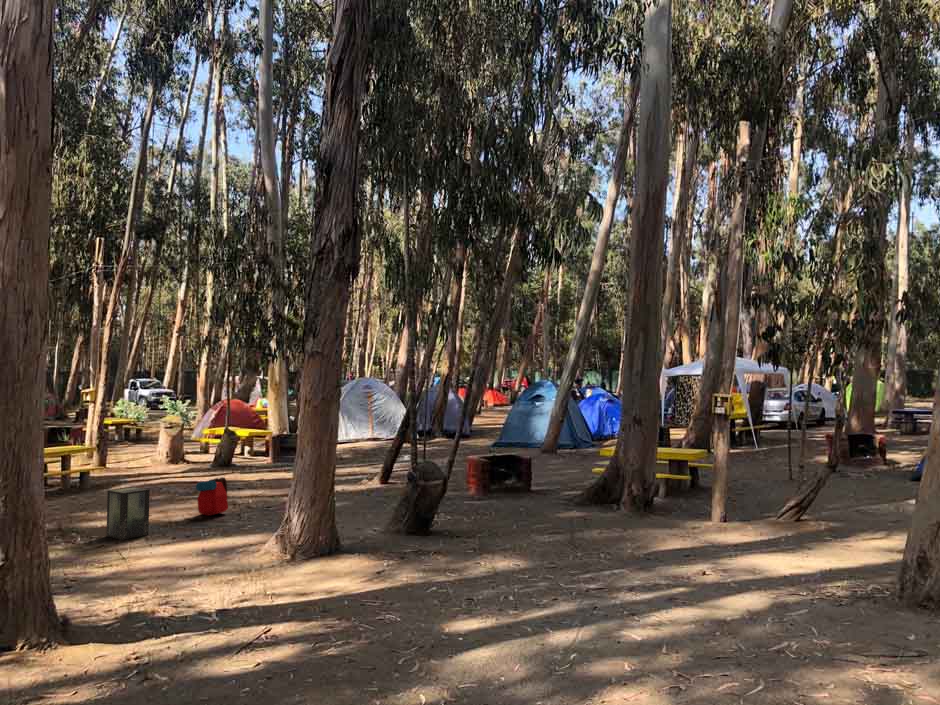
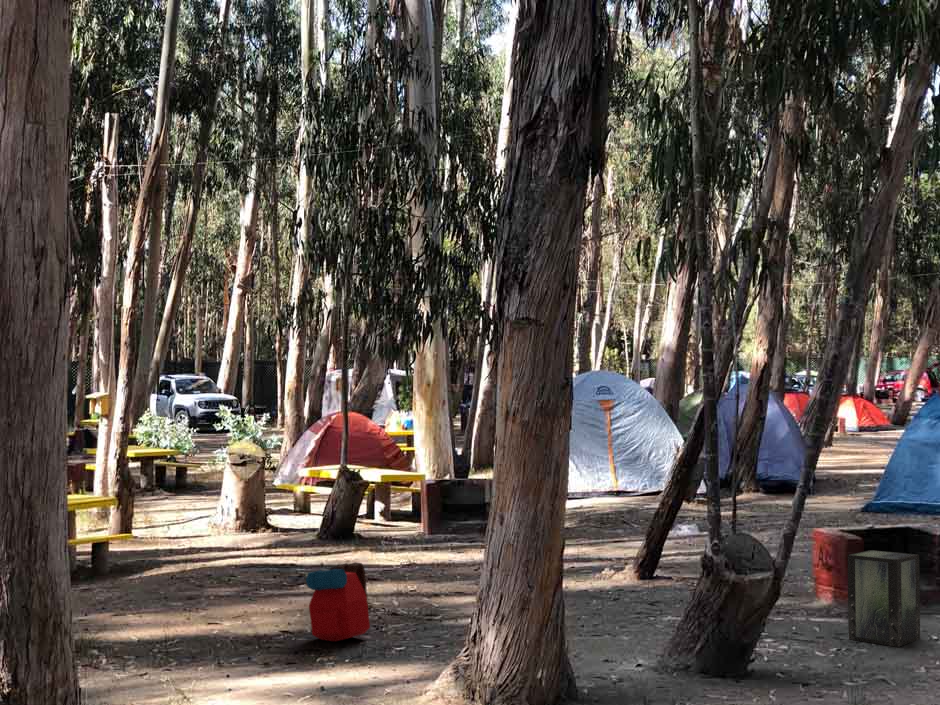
storage box: present [106,487,150,540] -> present [848,550,920,647]

